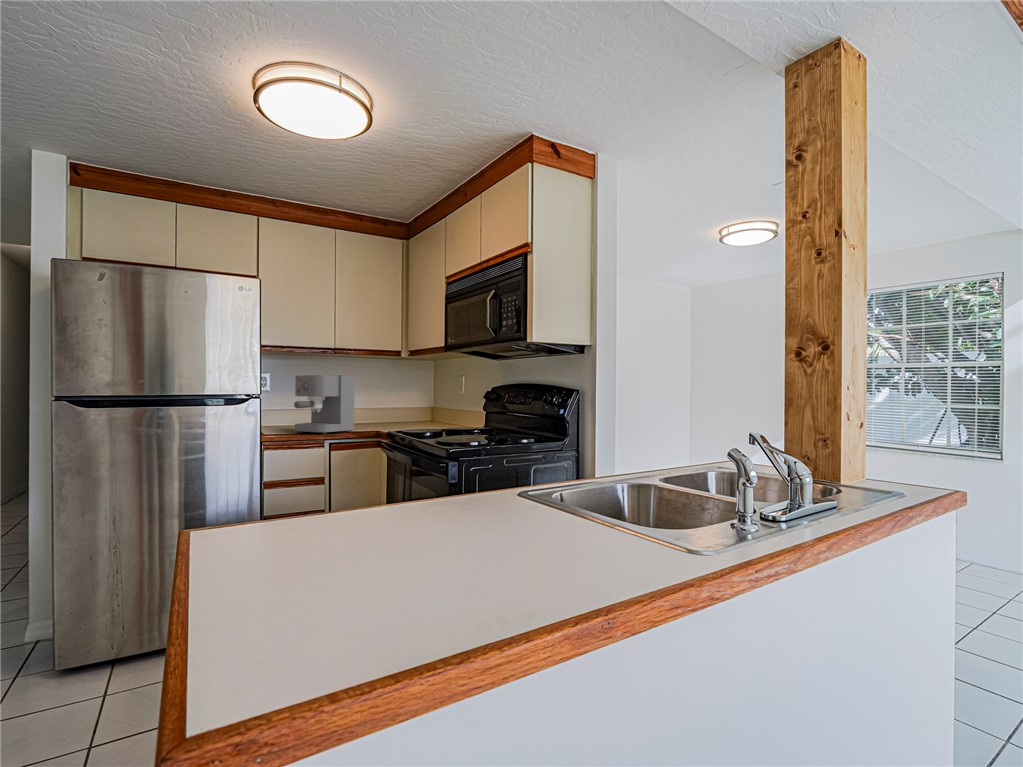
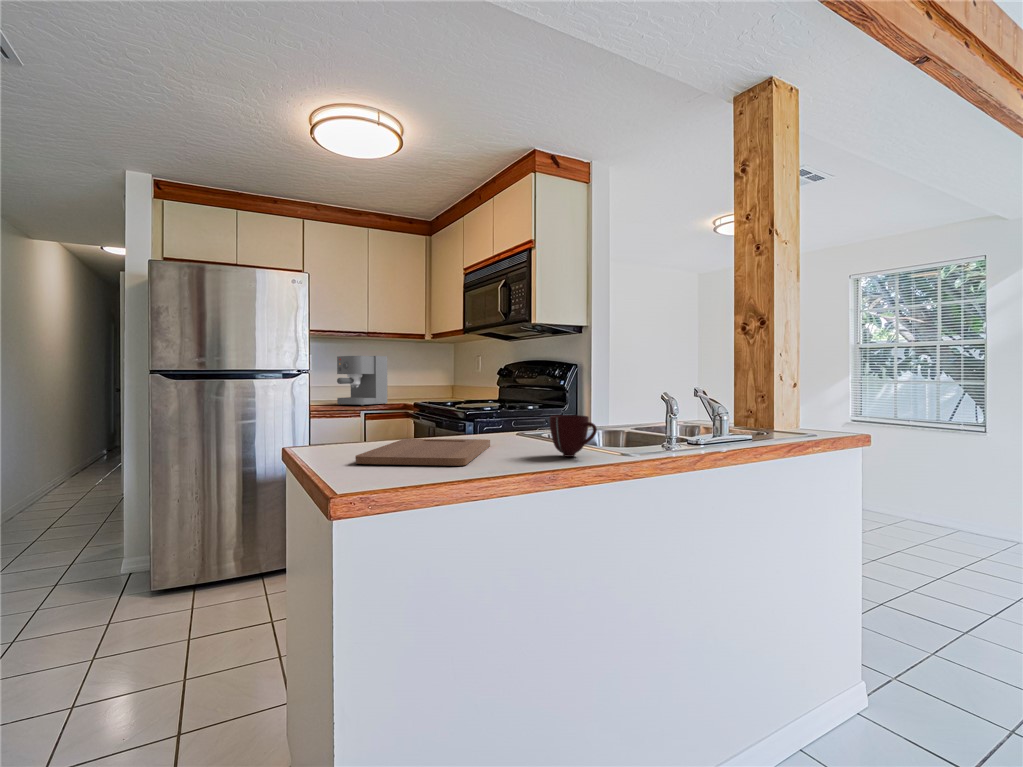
mug: none [575,484,648,549] -> present [549,415,597,457]
cutting board: none [278,506,484,576] -> present [355,439,490,466]

